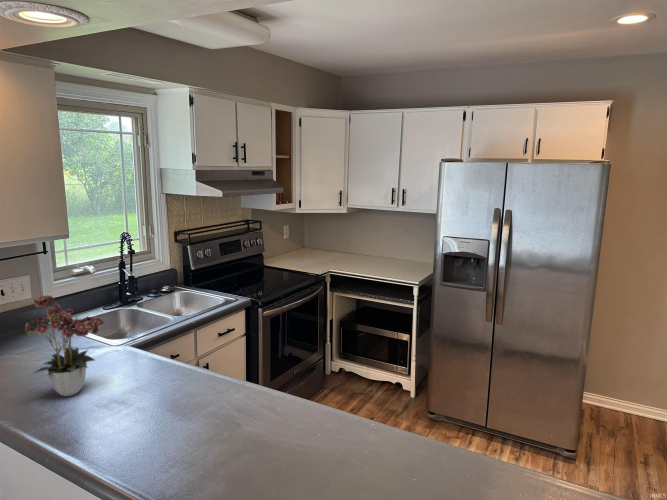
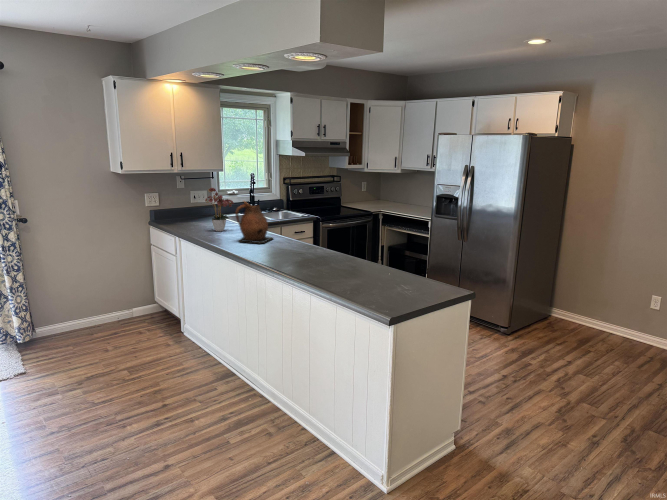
ceramic pitcher: none [125,339,223,453] -> present [236,201,273,243]

